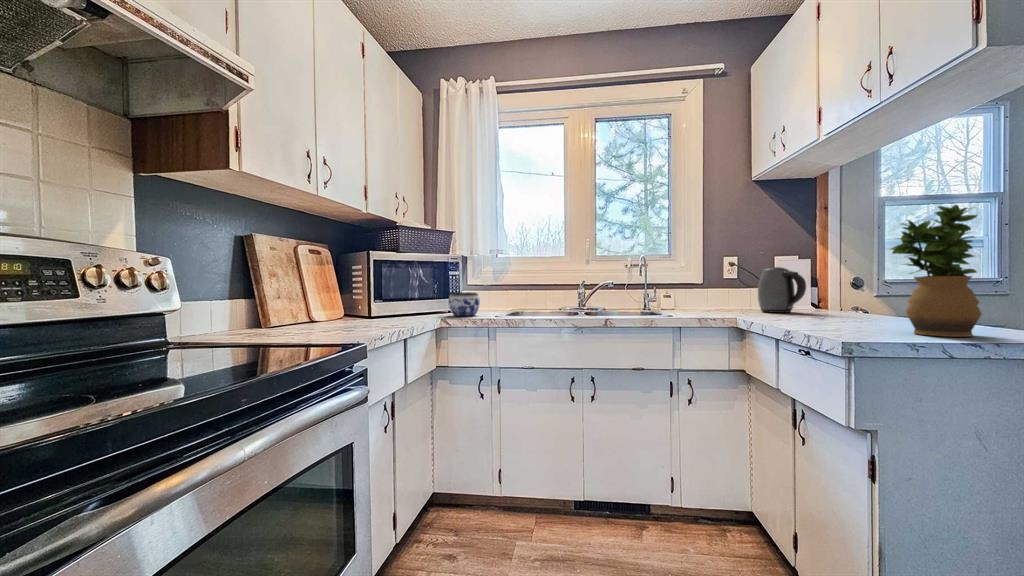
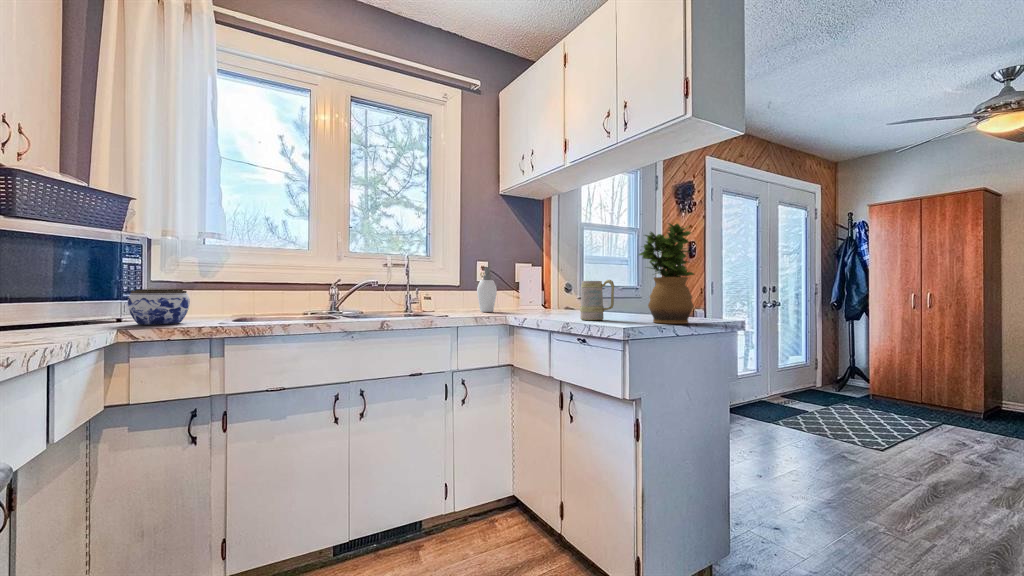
soap dispenser: none [713,266,736,313] -> present [477,267,497,312]
kettle: present [758,267,806,313] -> none [509,271,547,310]
mug: none [815,280,861,327] -> present [580,280,614,320]

